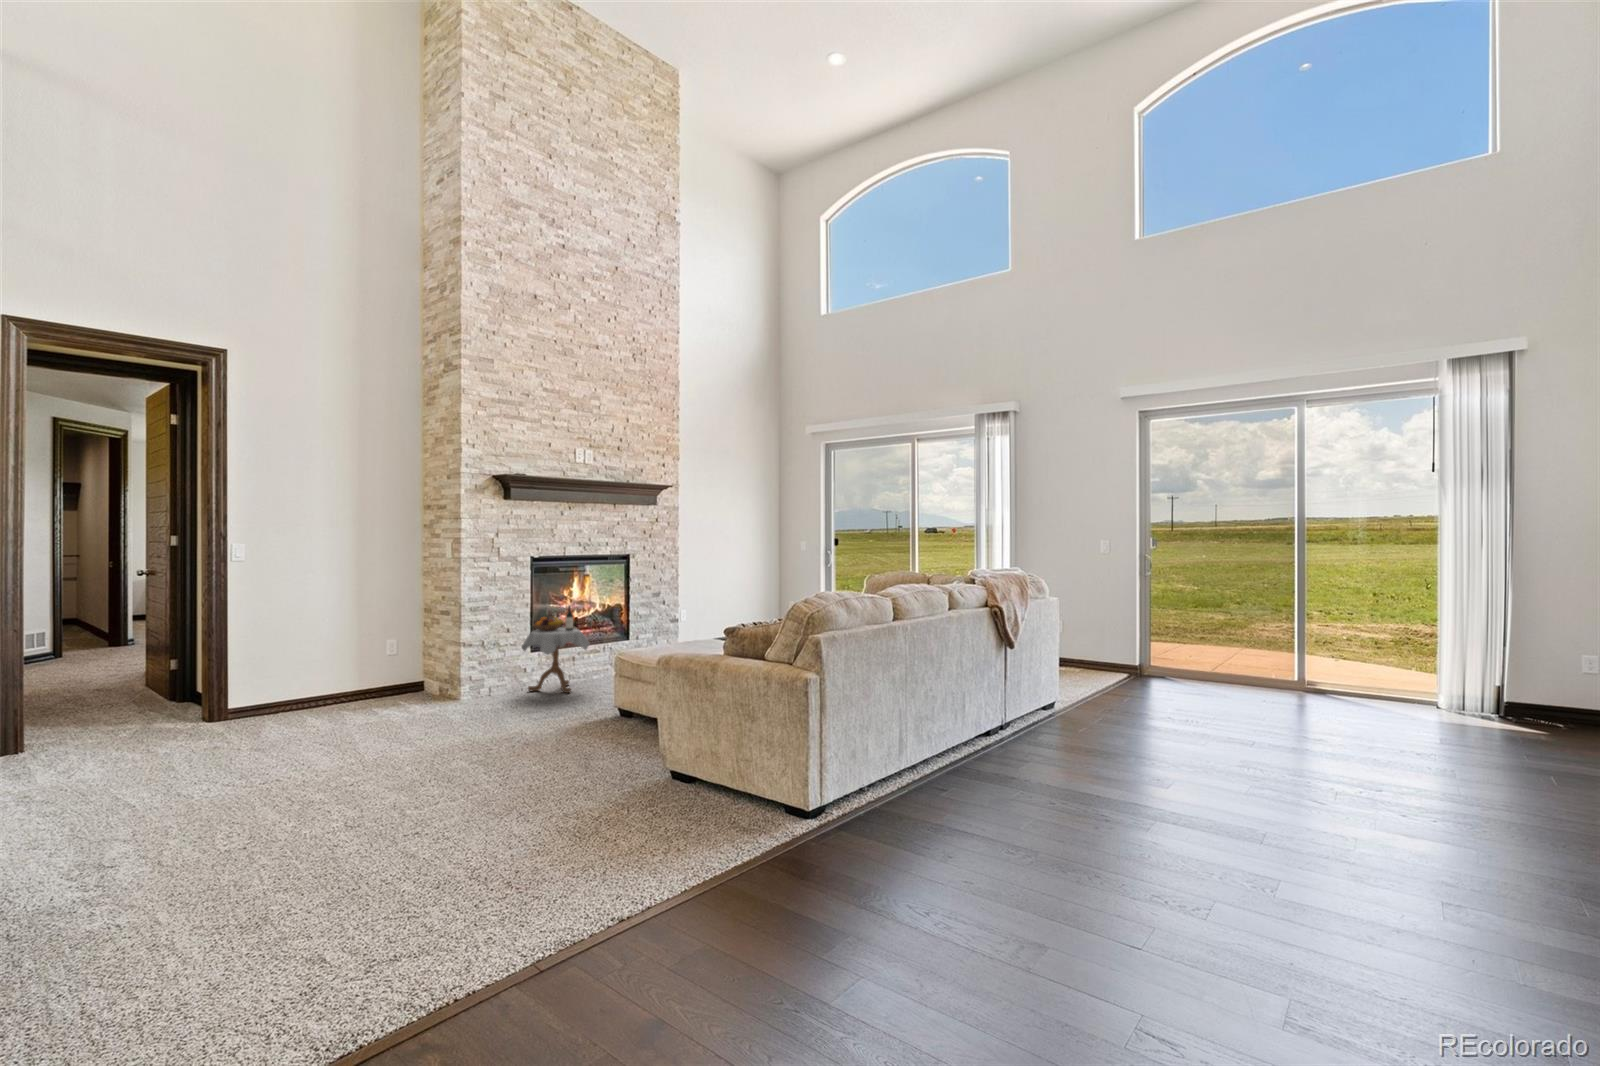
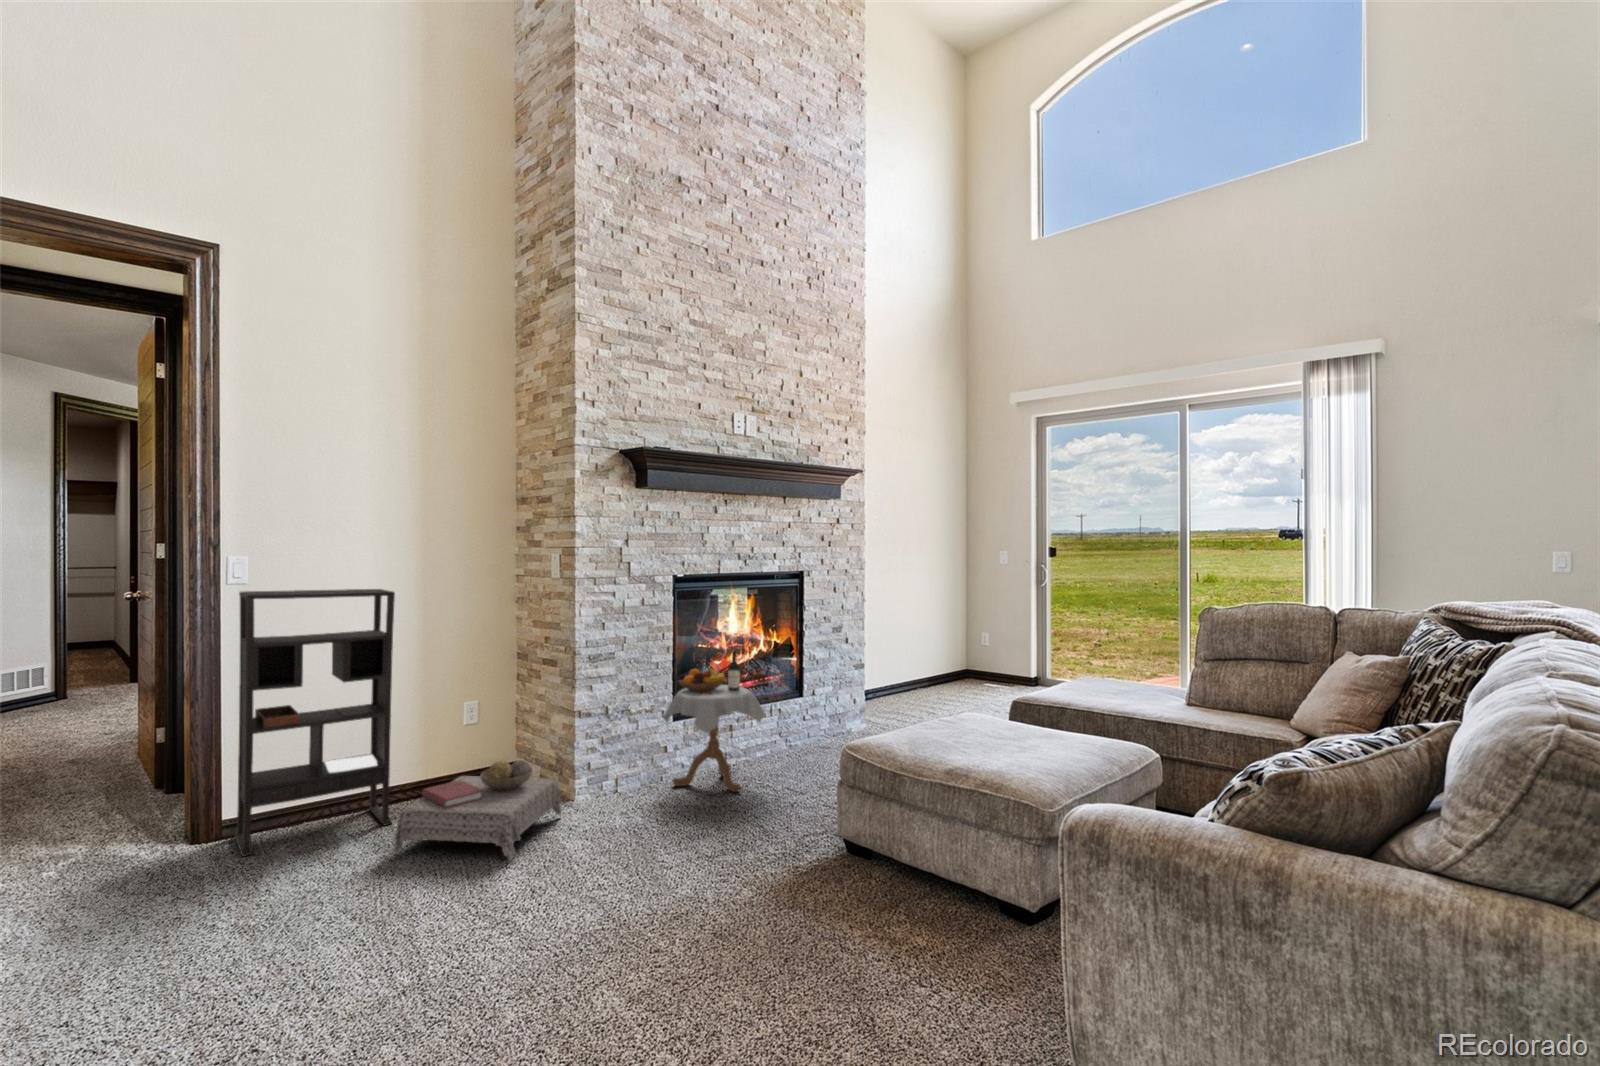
bookshelf: none [237,565,341,725] -> present [235,589,395,856]
ottoman: none [343,668,451,722] -> present [394,760,562,860]

